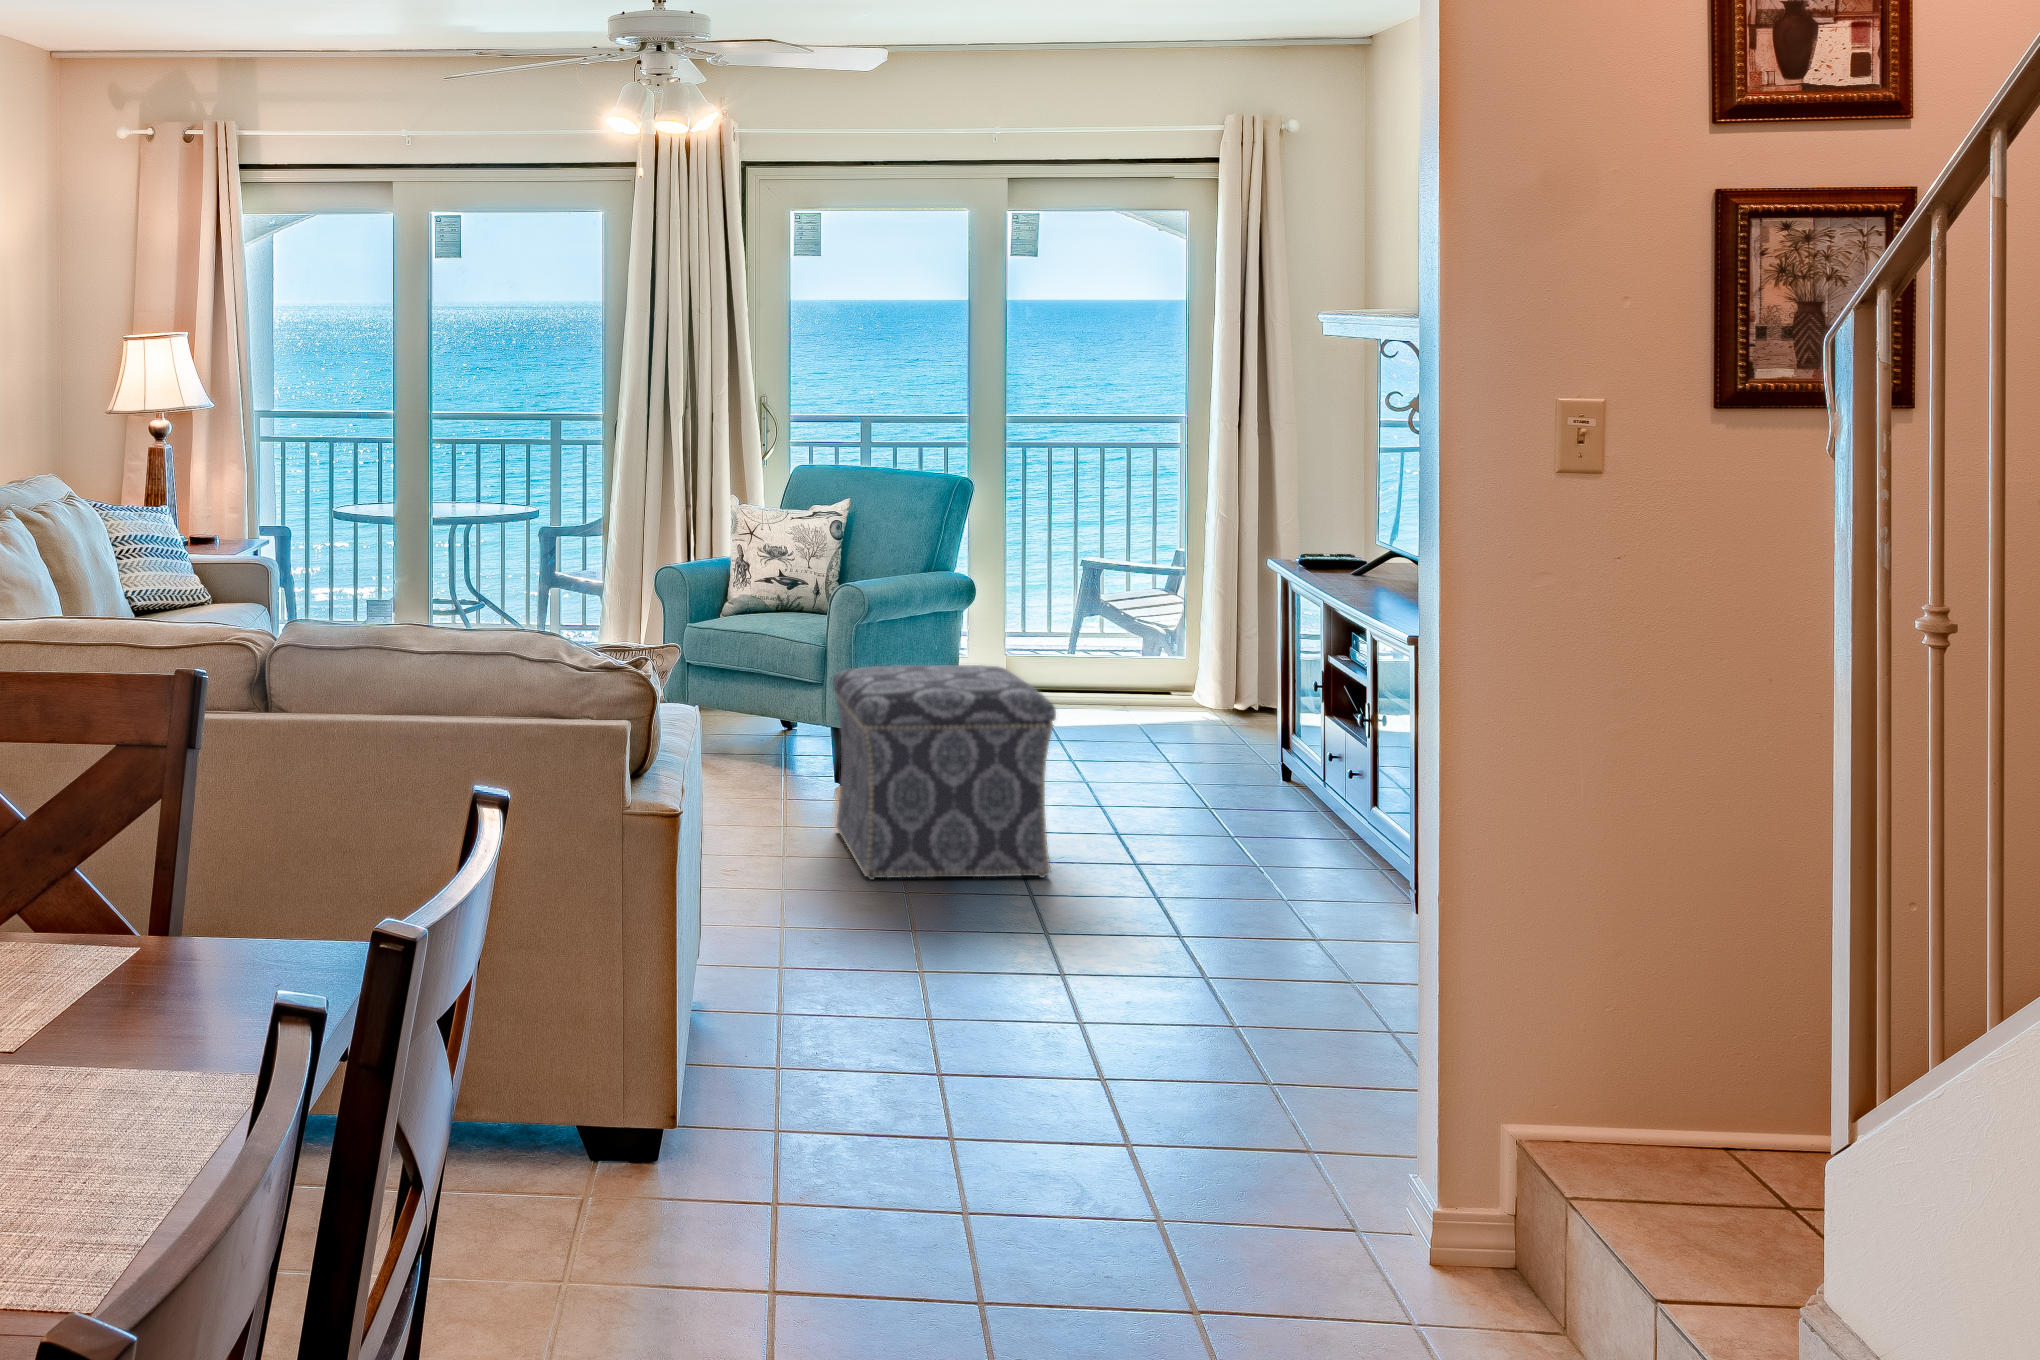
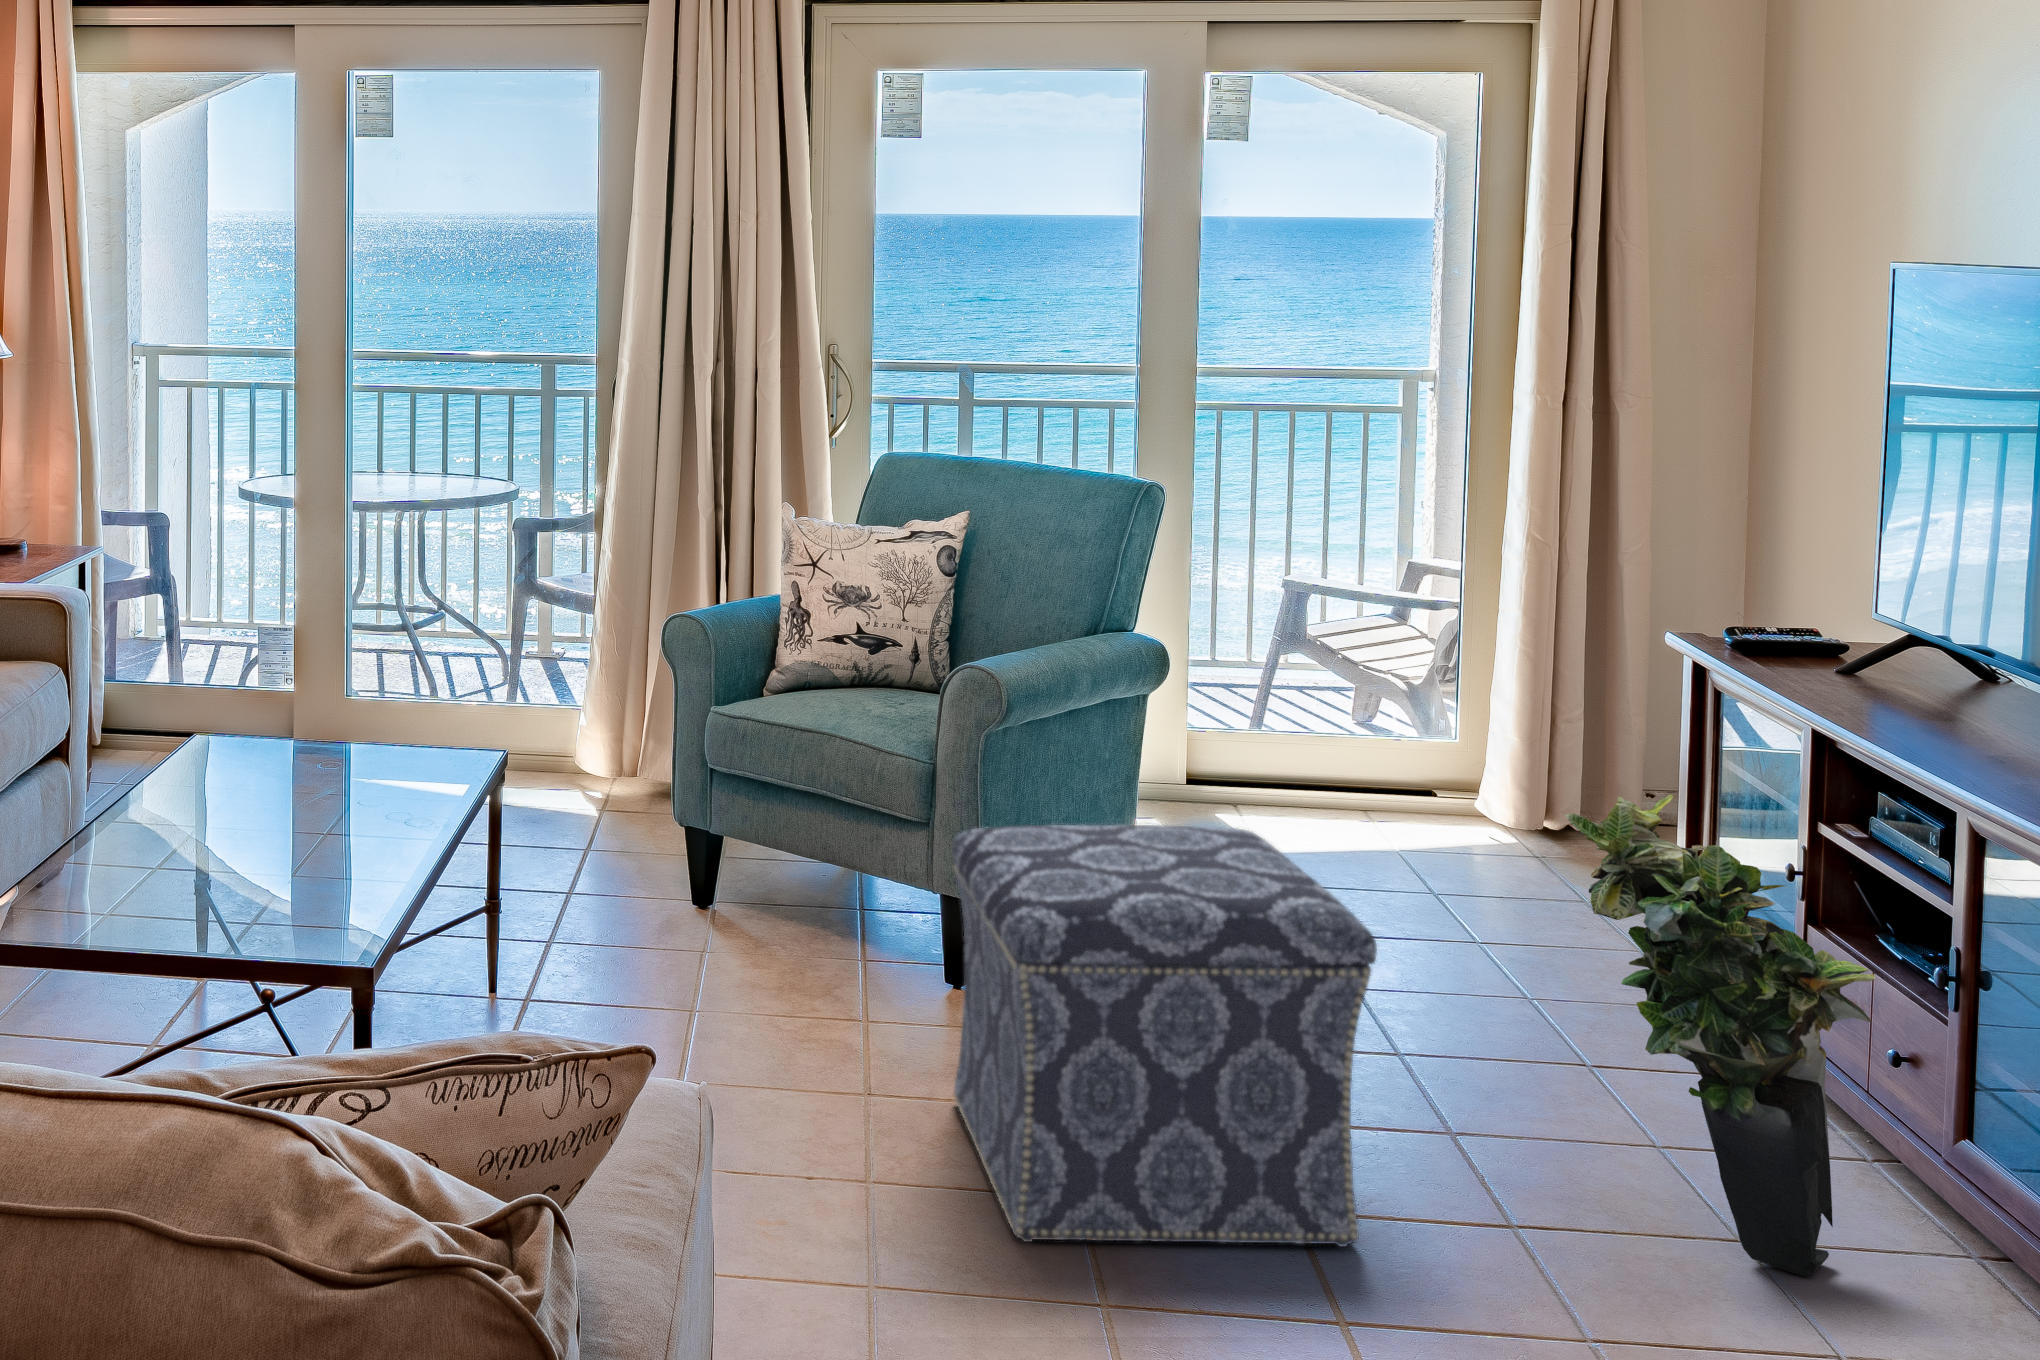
potted plant: none [1162,632,1317,884] -> present [1565,795,1876,1277]

